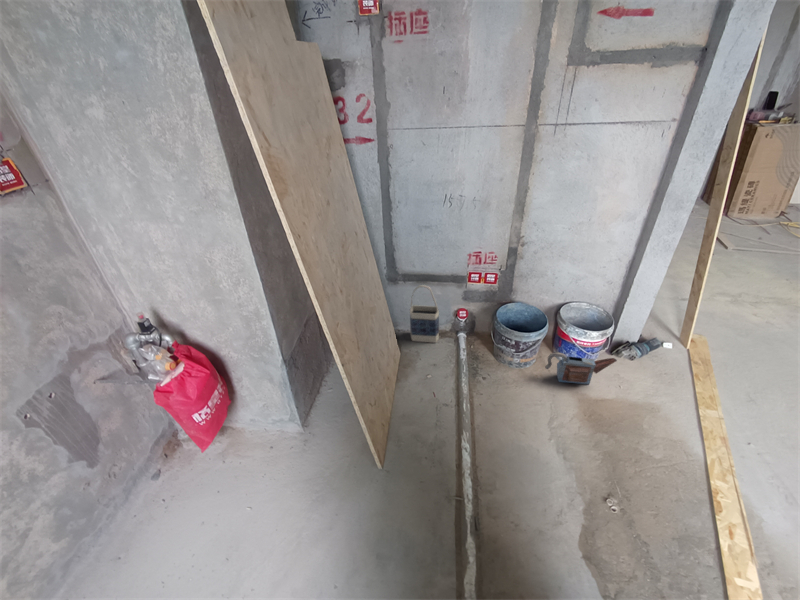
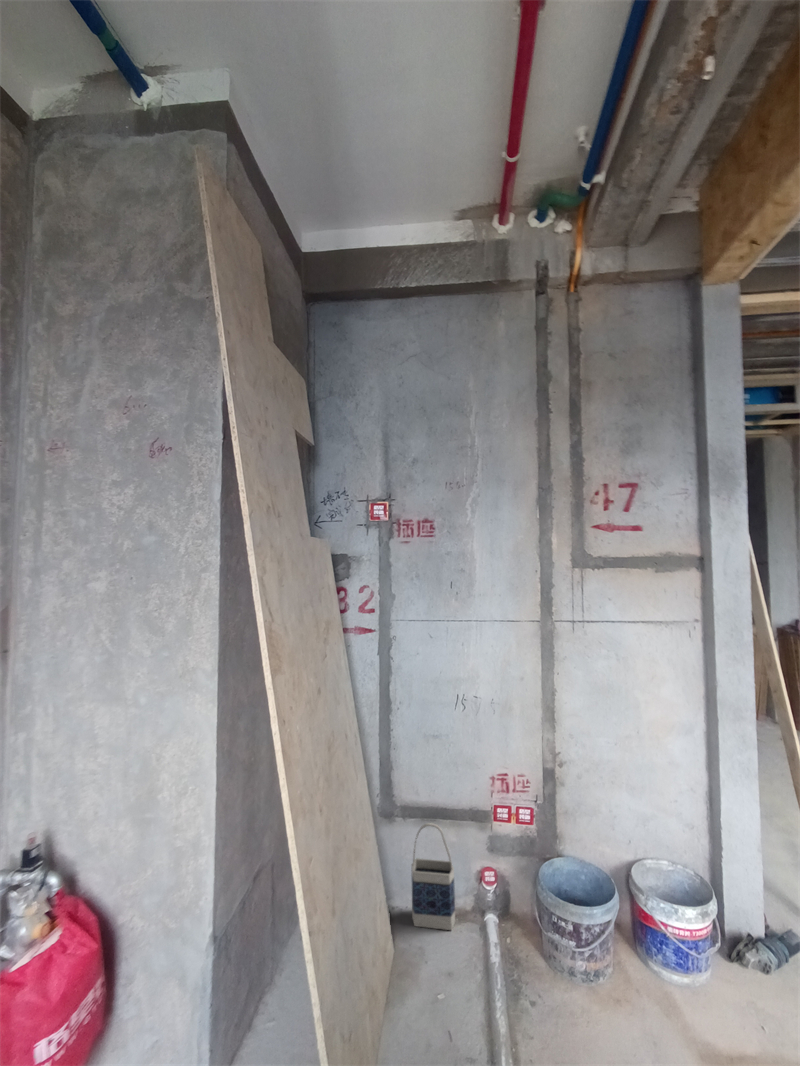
watering can: present [545,352,617,384] -> none [629,949,740,1022]

